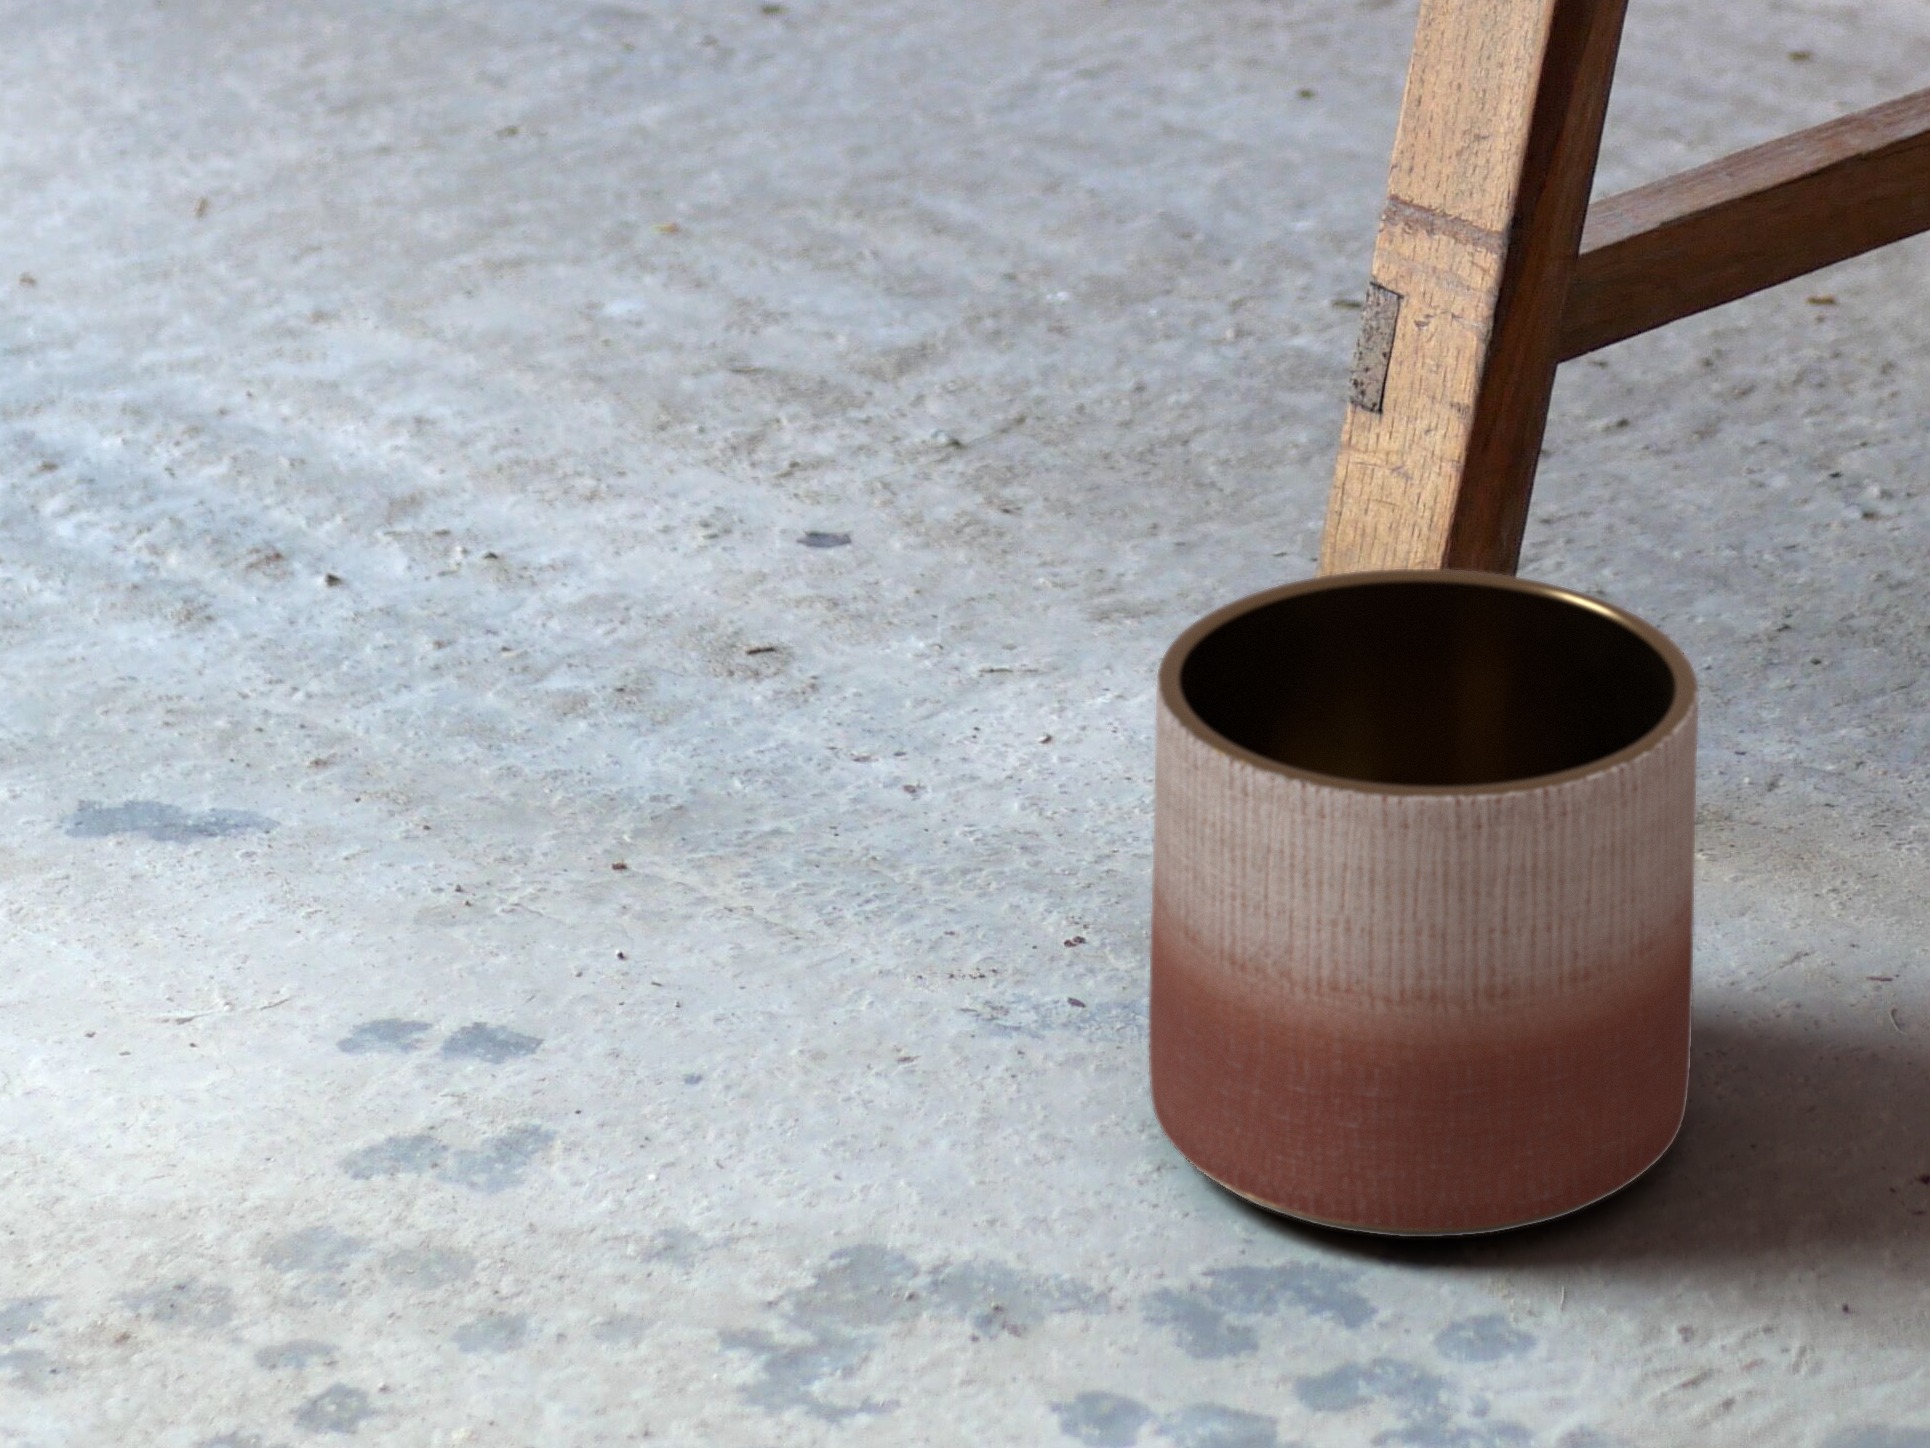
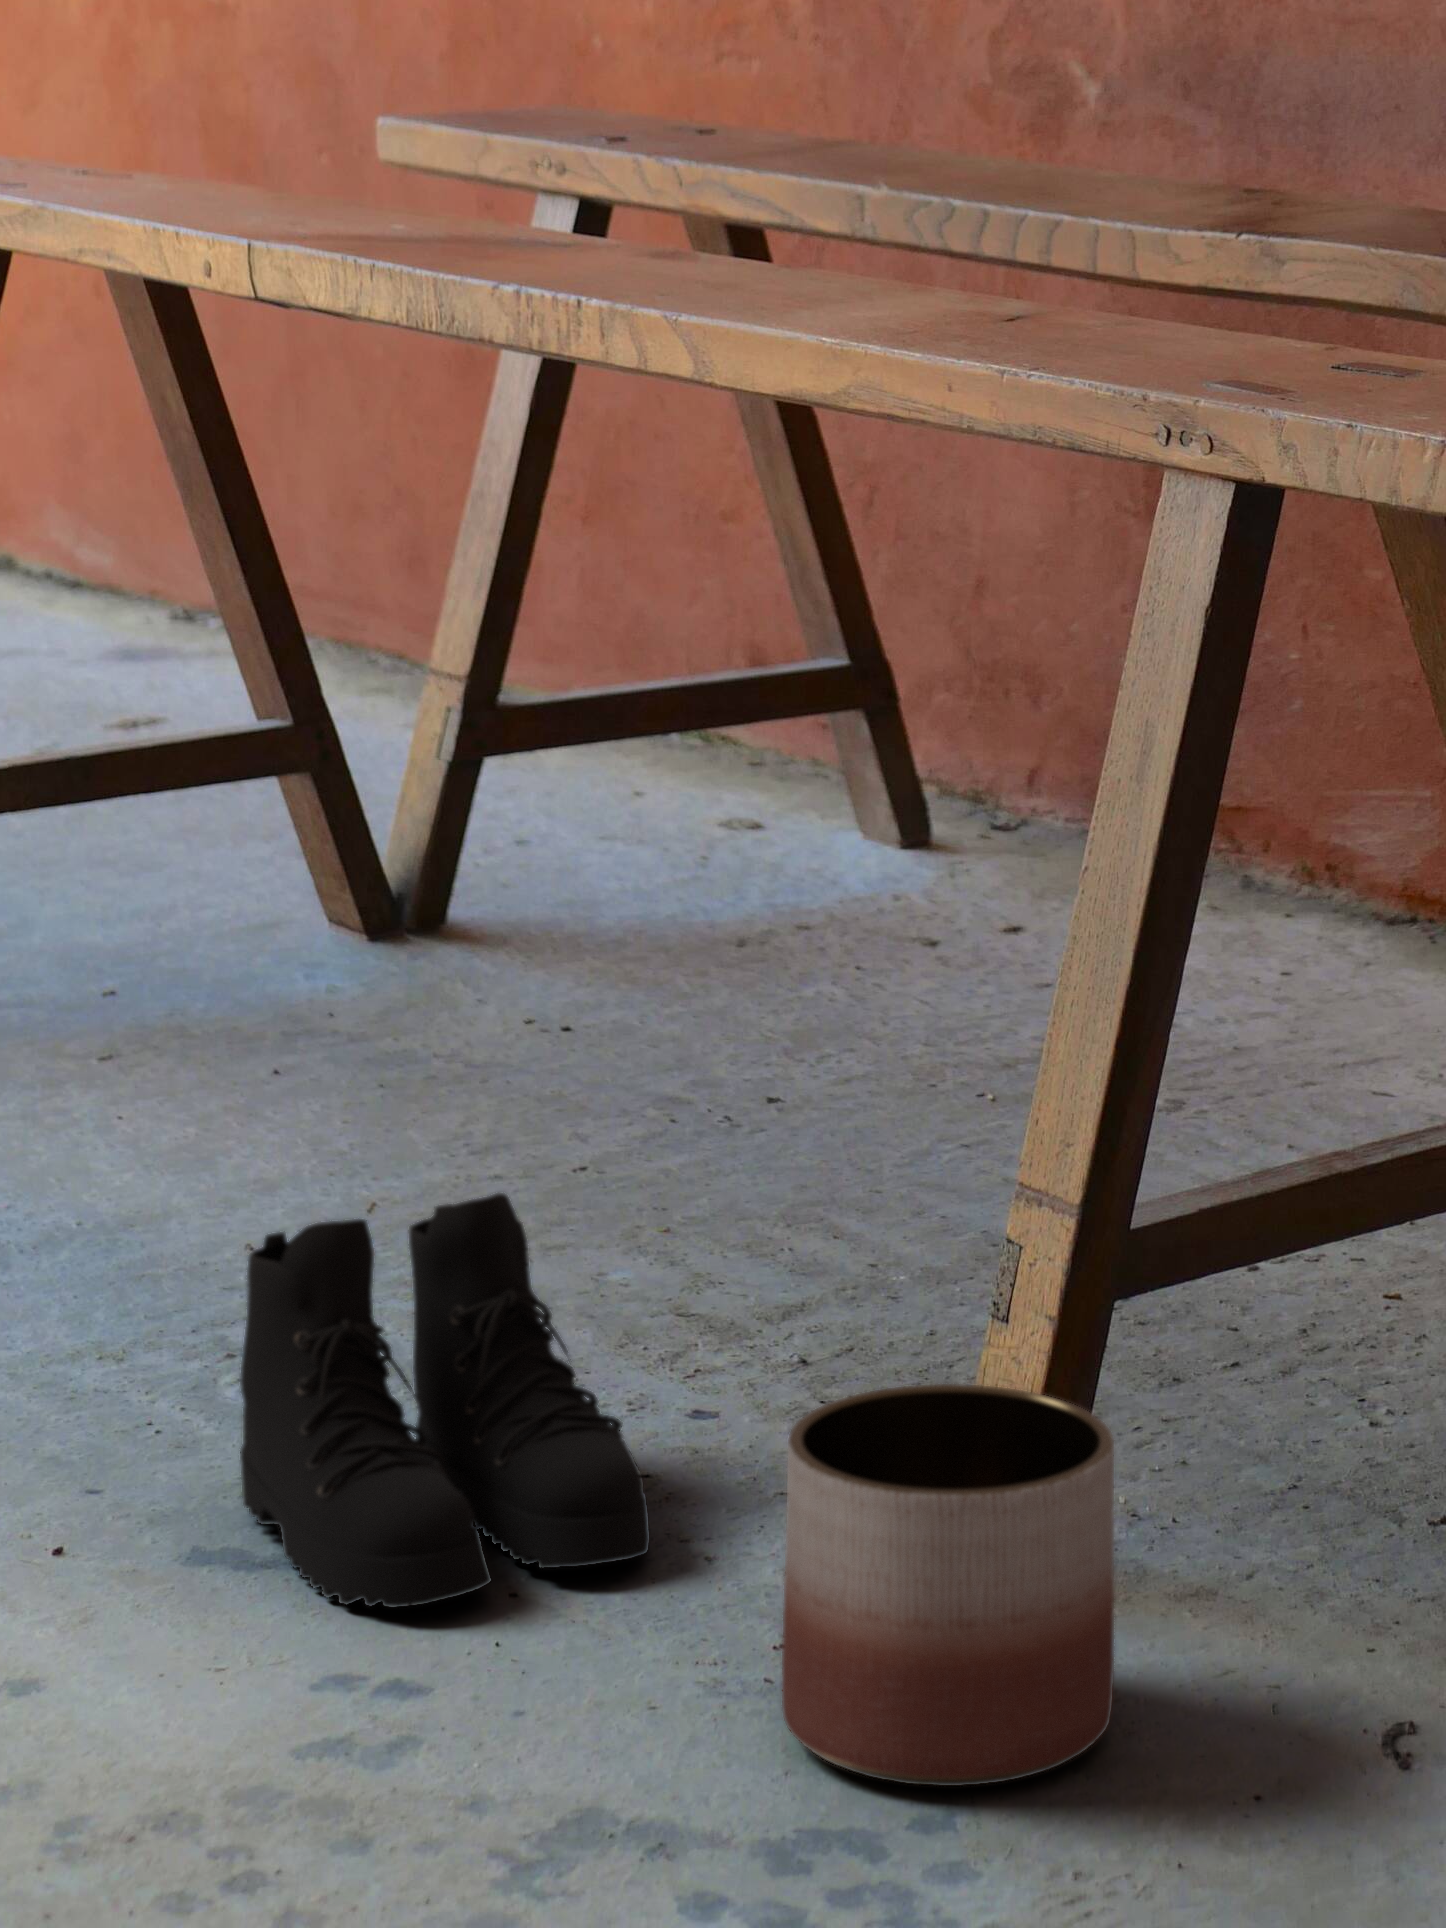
boots: none [128,257,835,953] -> present [240,1193,650,1608]

